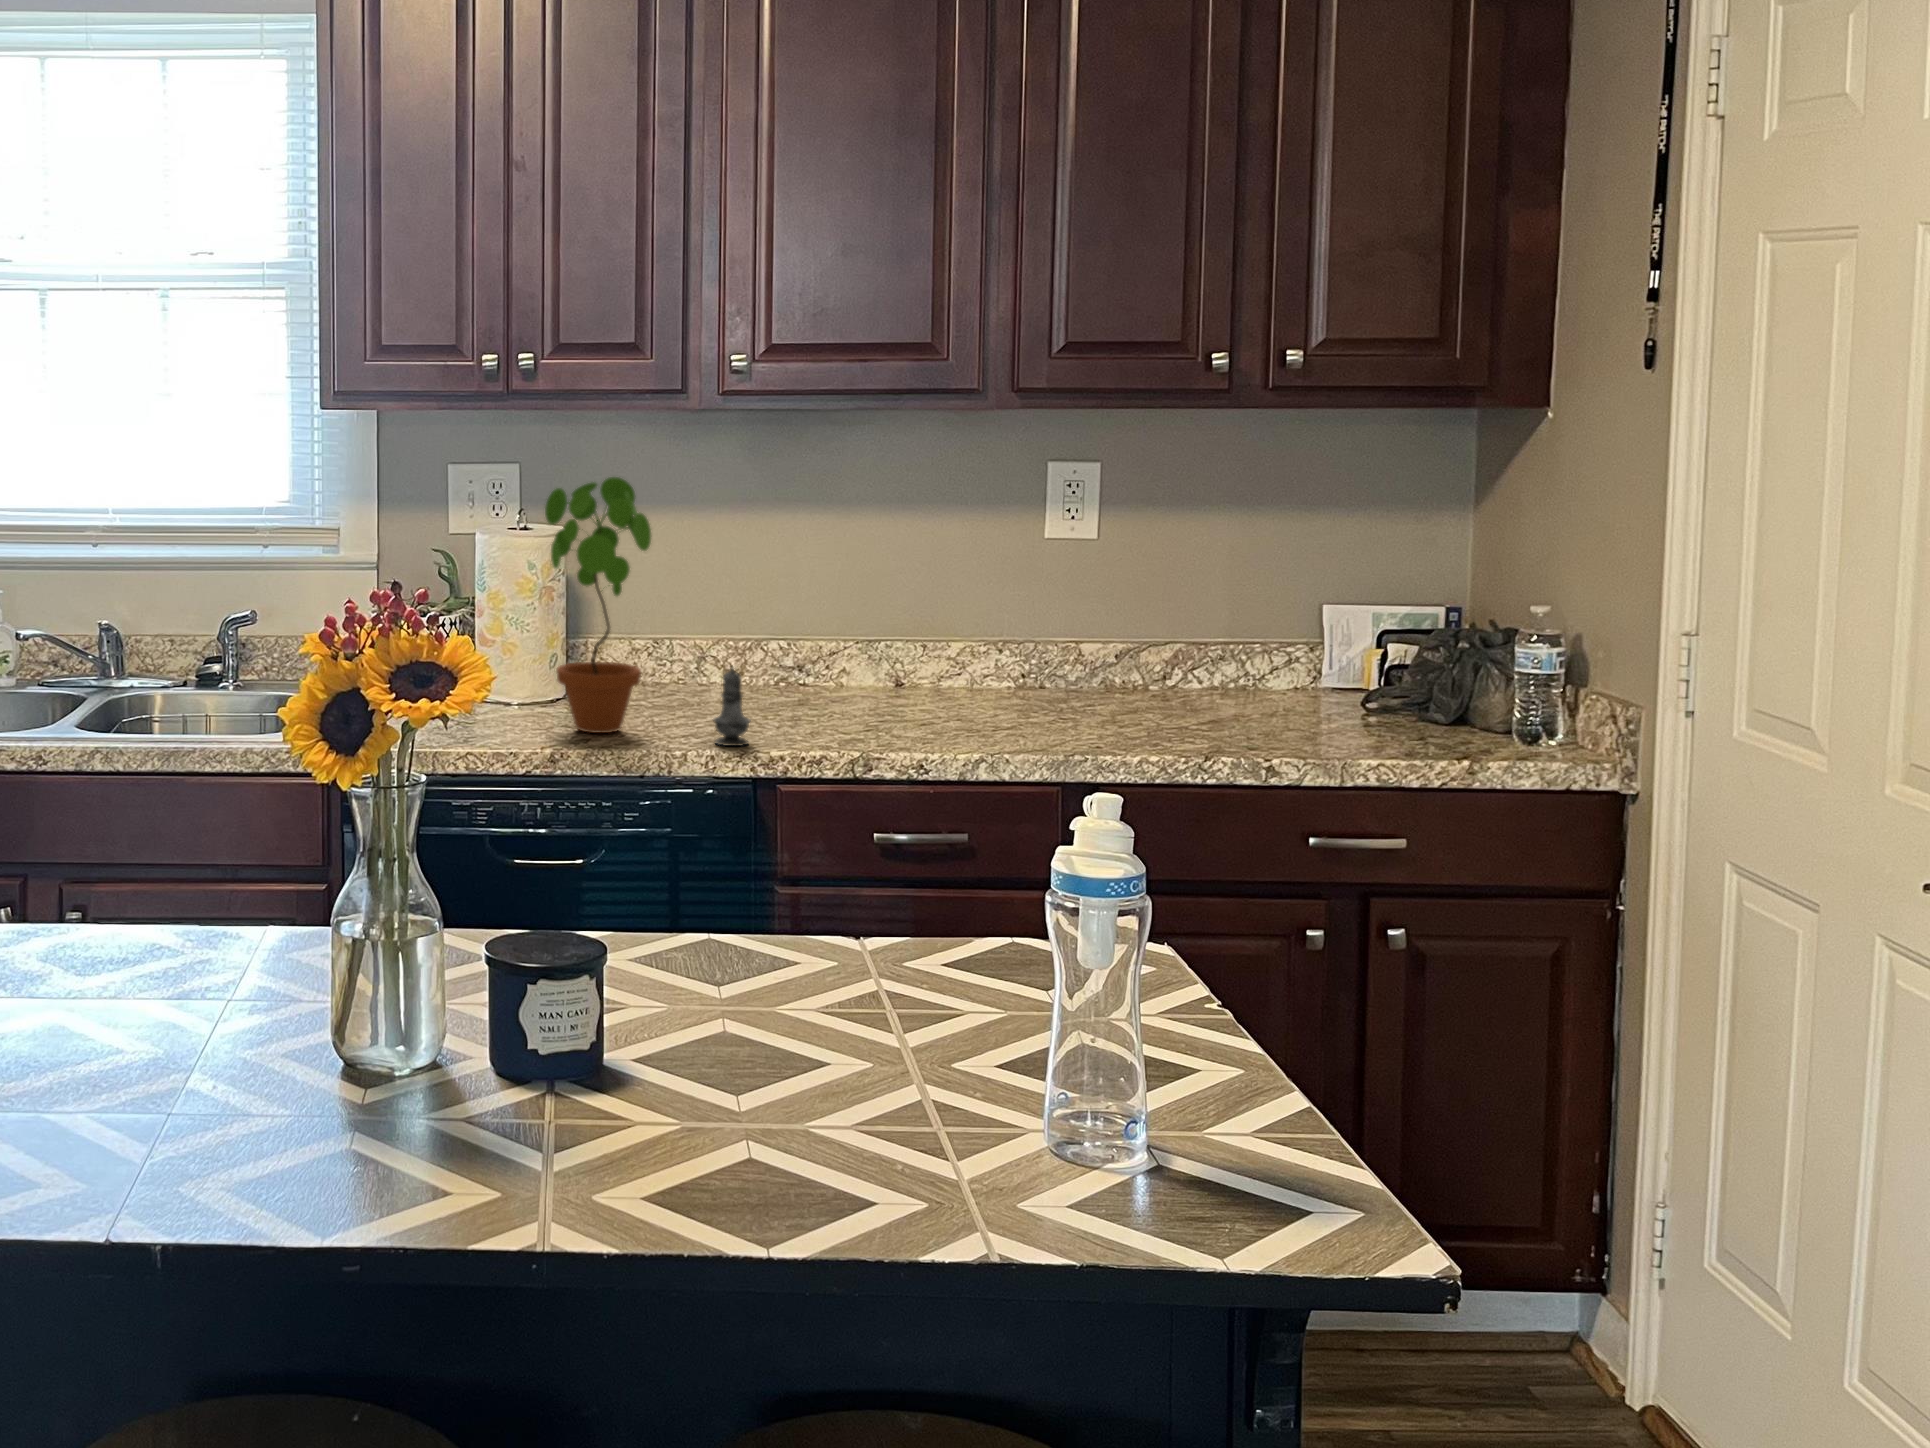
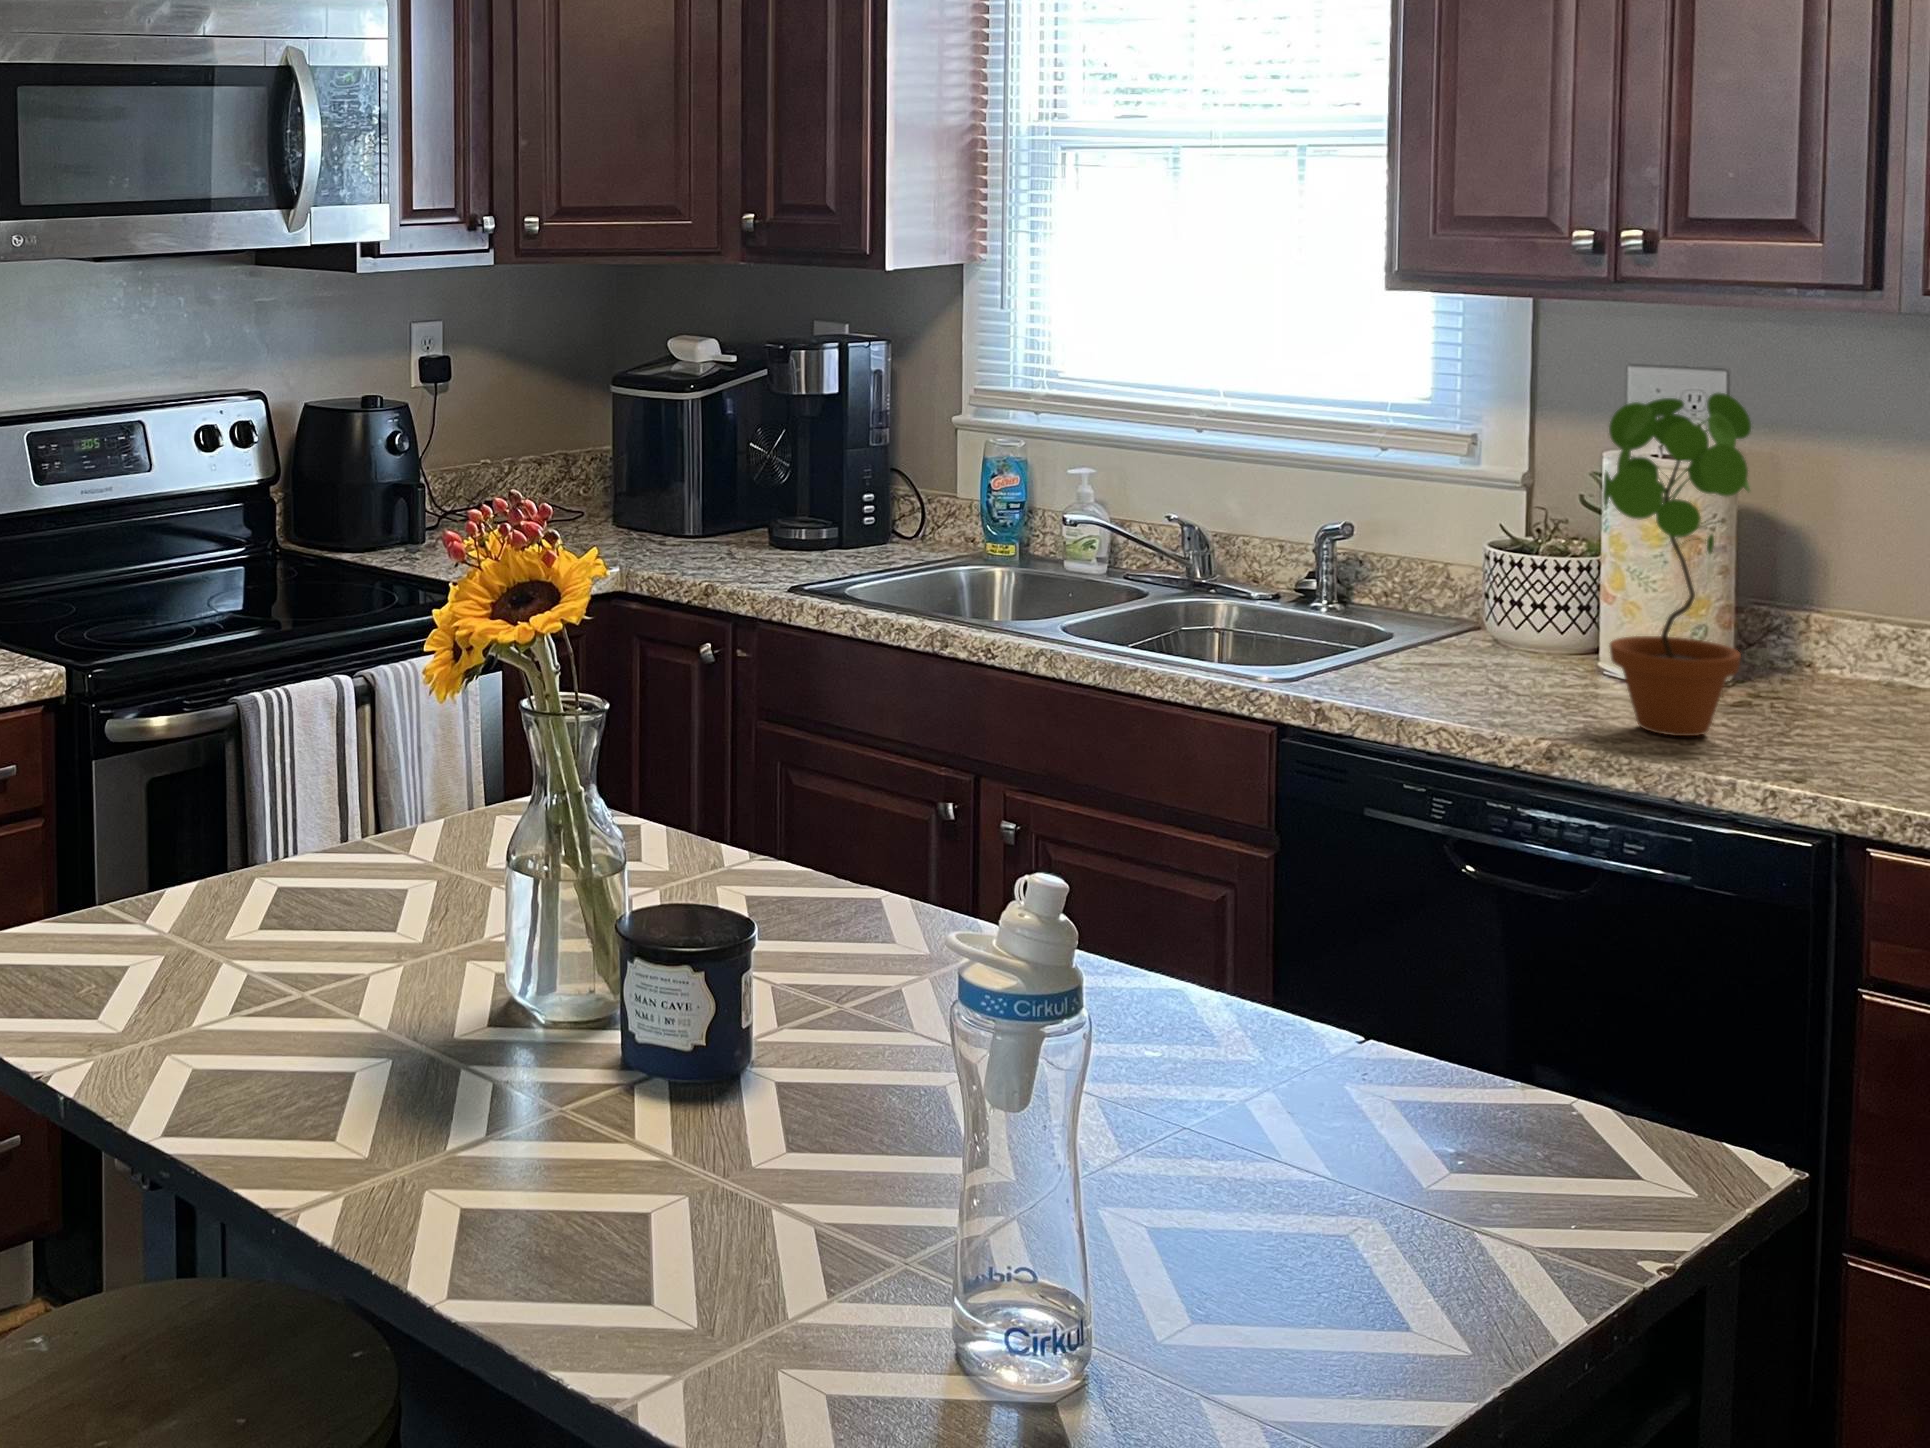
salt shaker: present [714,668,750,746] -> none [1806,671,1871,787]

